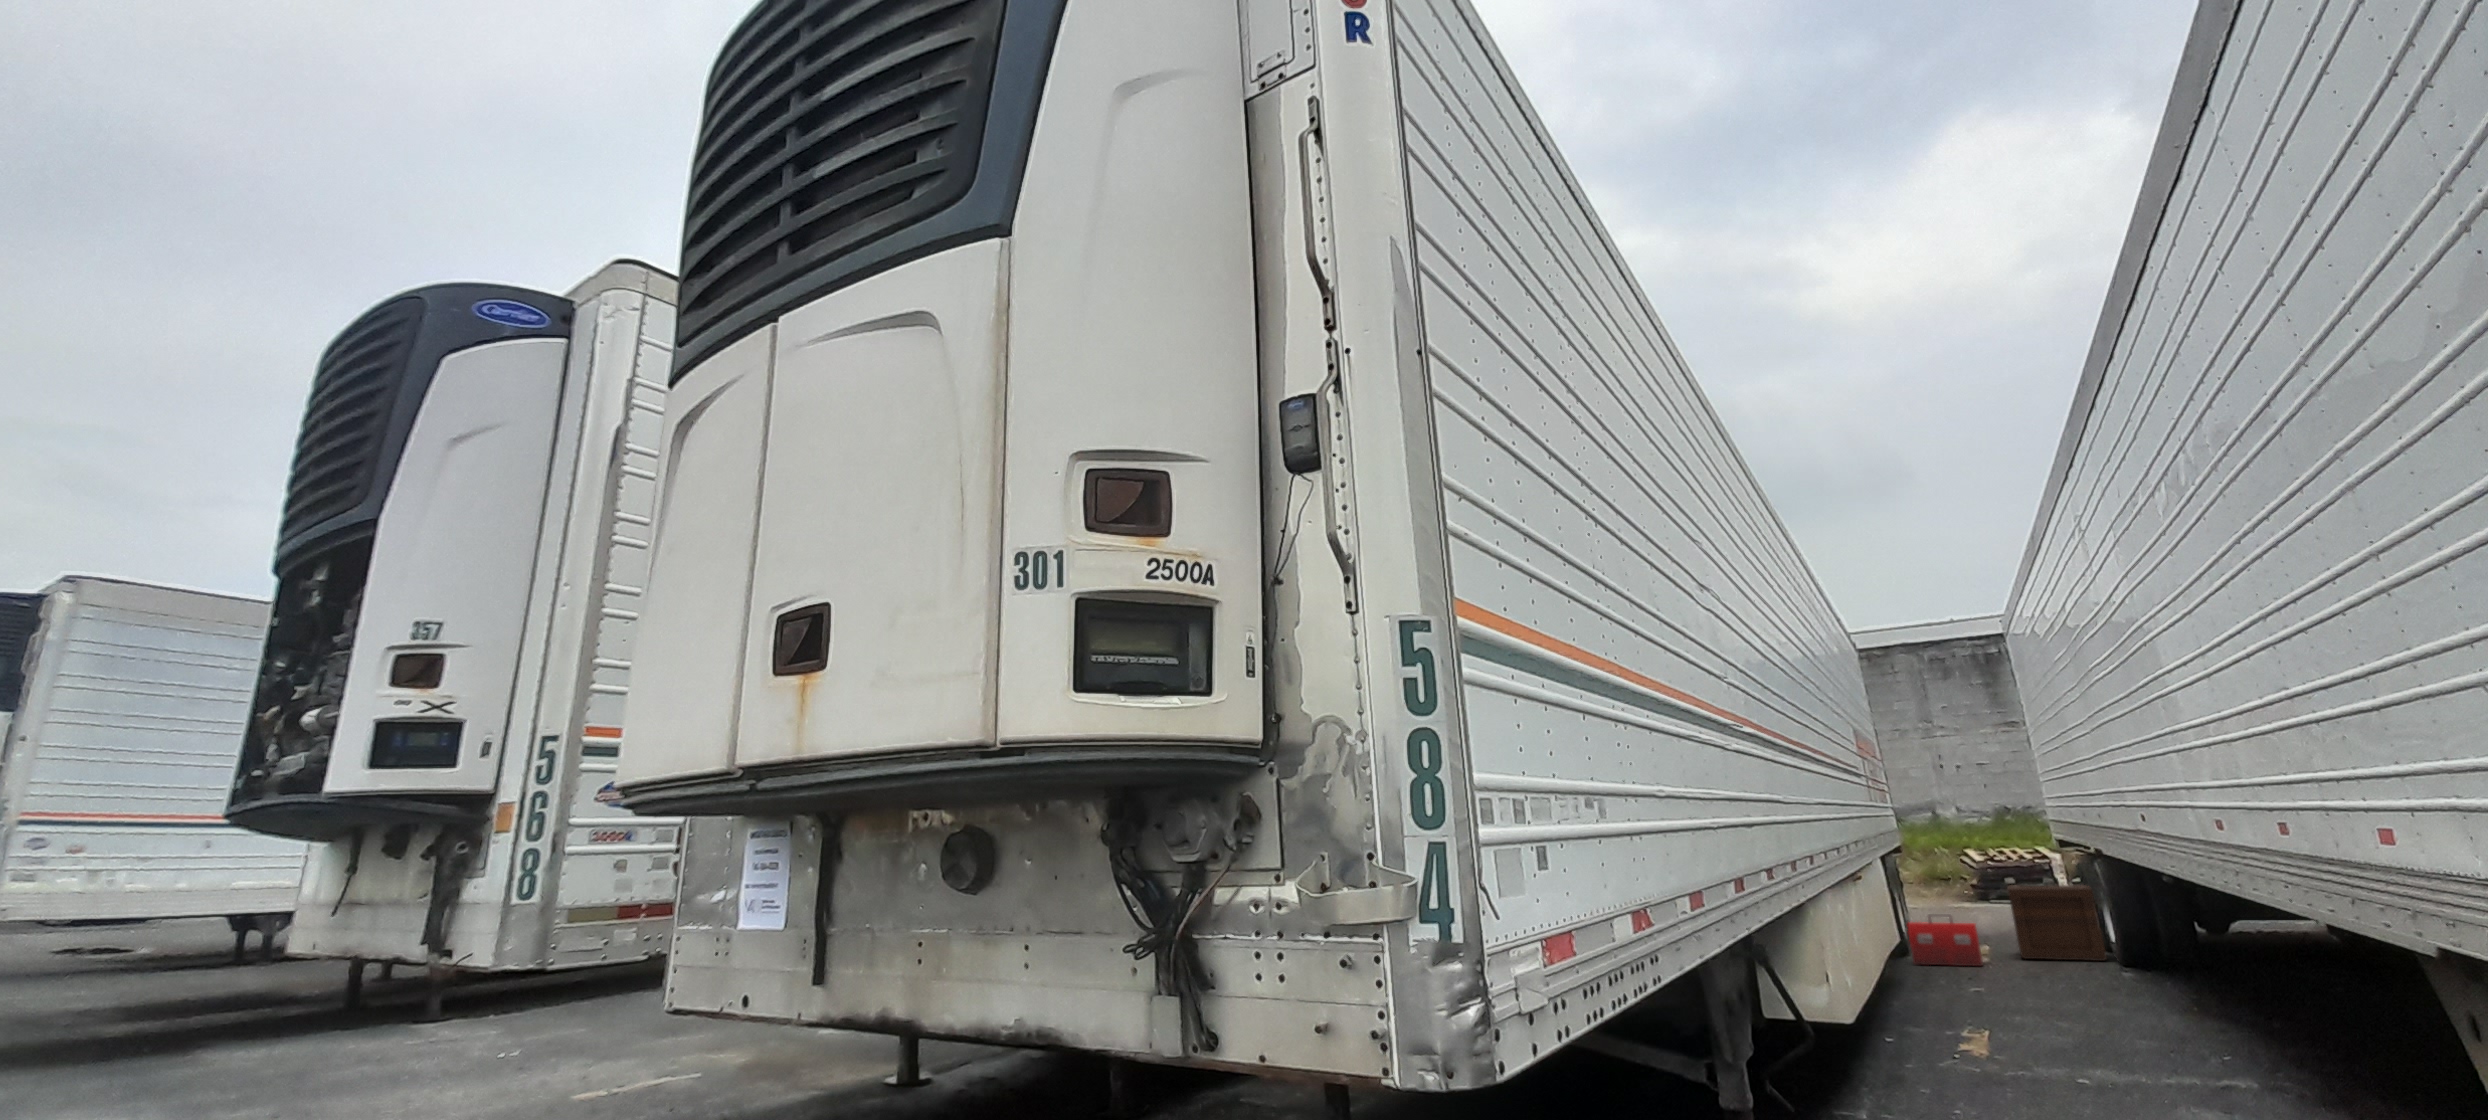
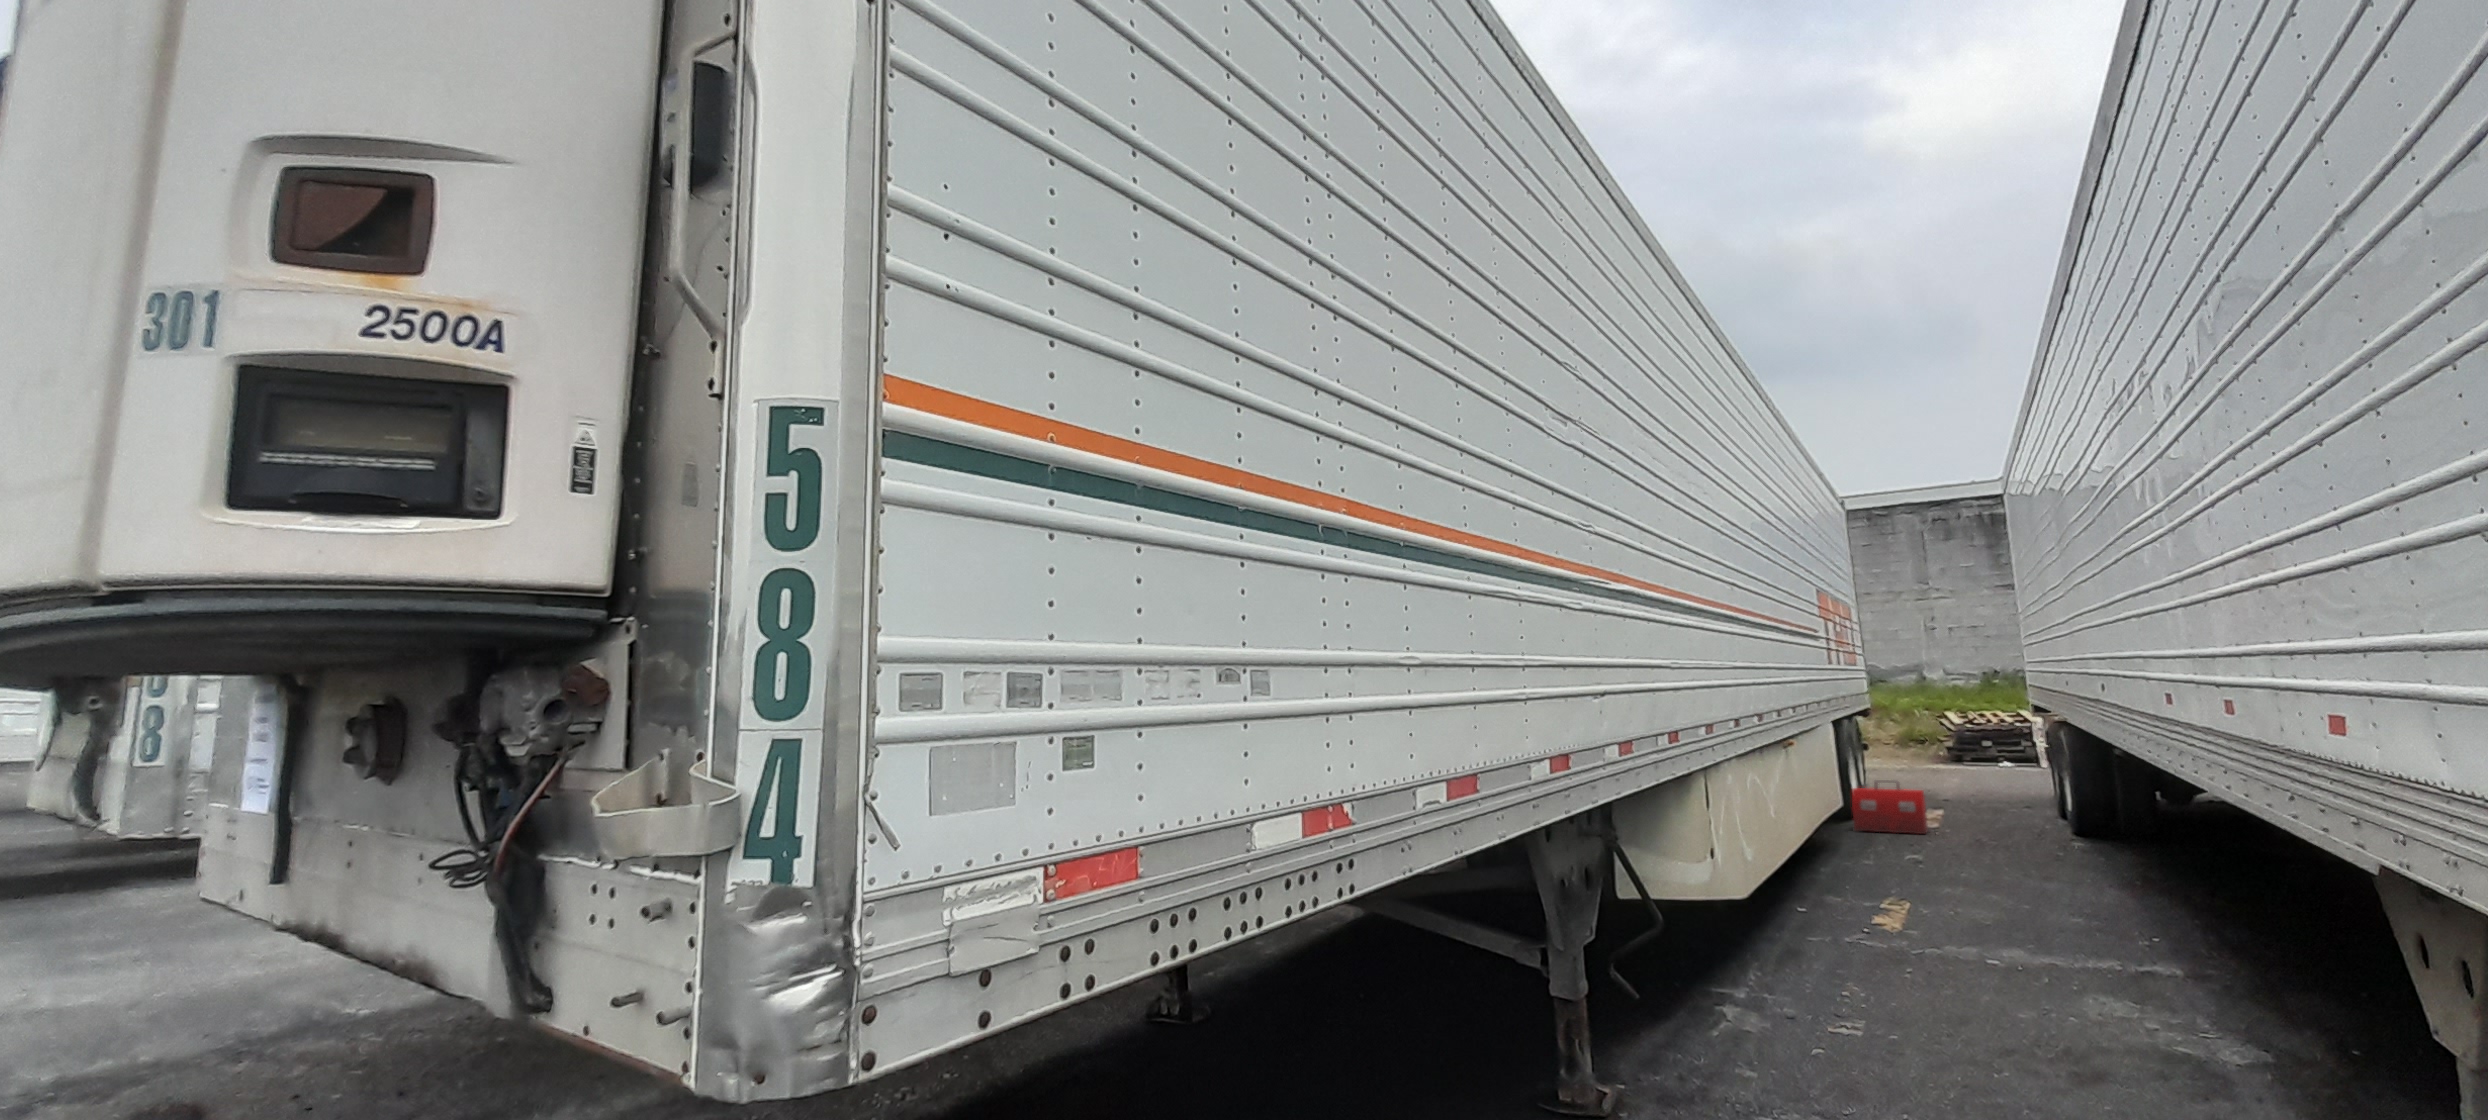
wooden crate: present [2008,885,2107,961] -> none [1962,752,2060,831]

